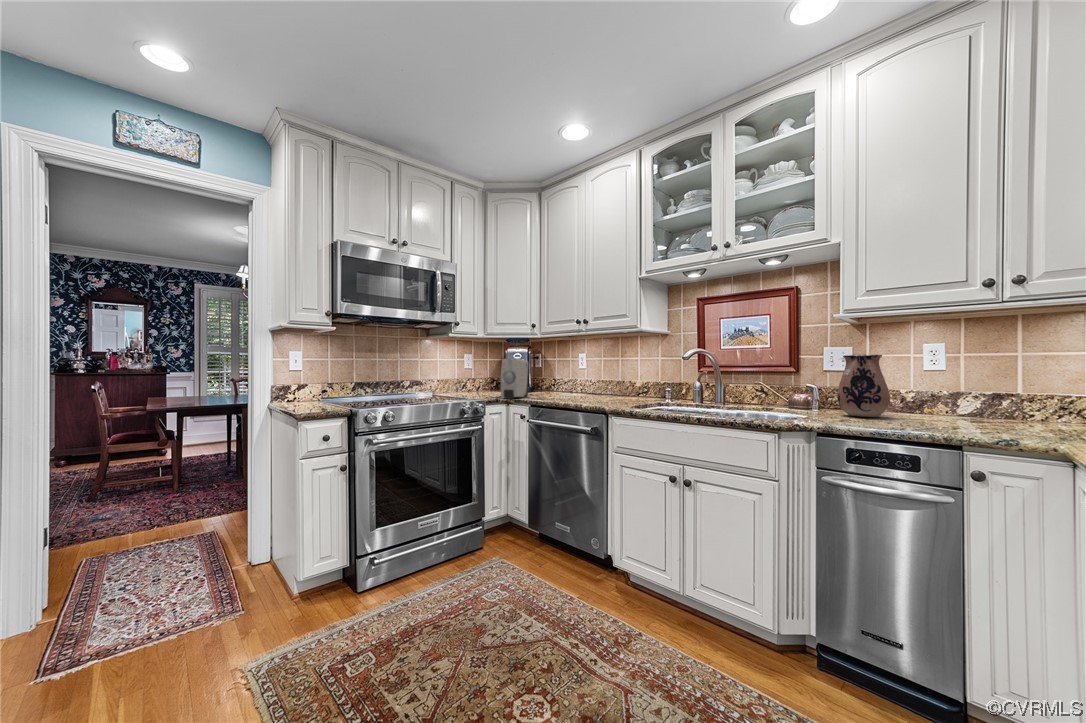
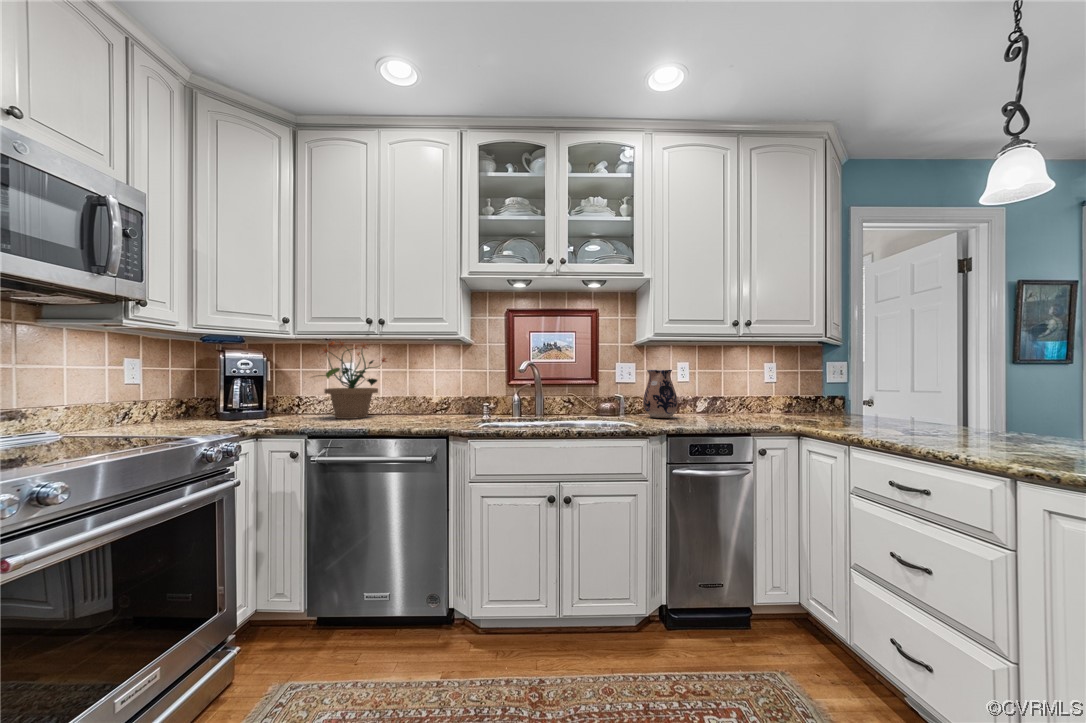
potted plant: none [547,337,599,397] -> present [319,342,386,419]
soap dispenser: present [501,359,529,399] -> none [257,368,295,429]

